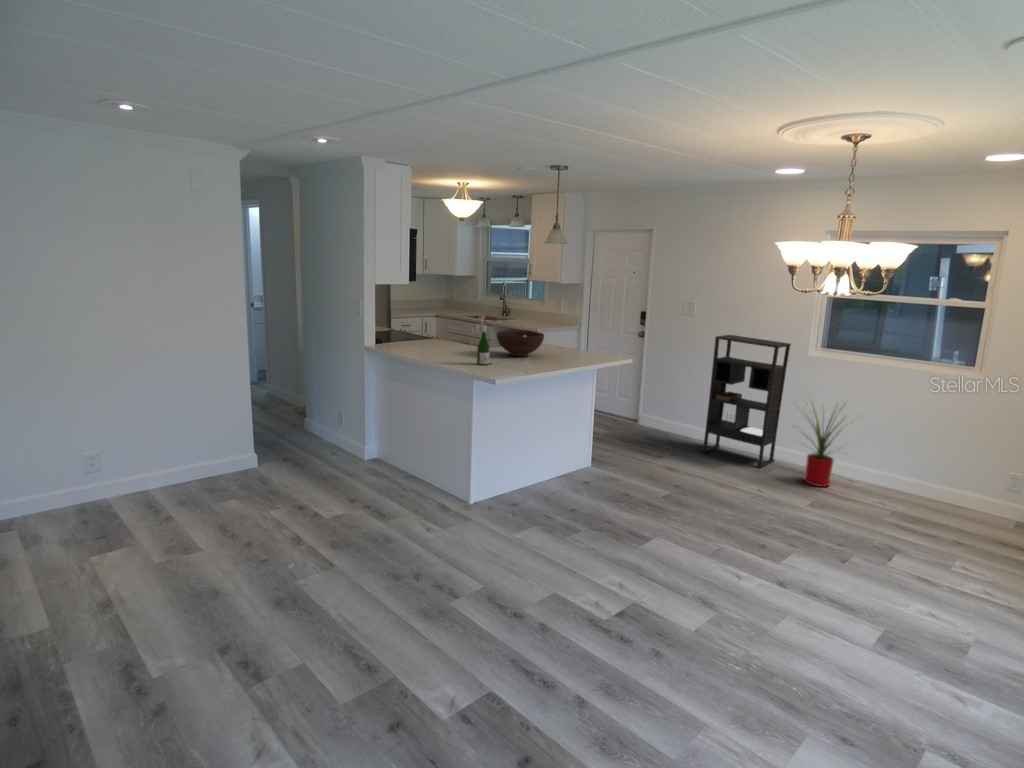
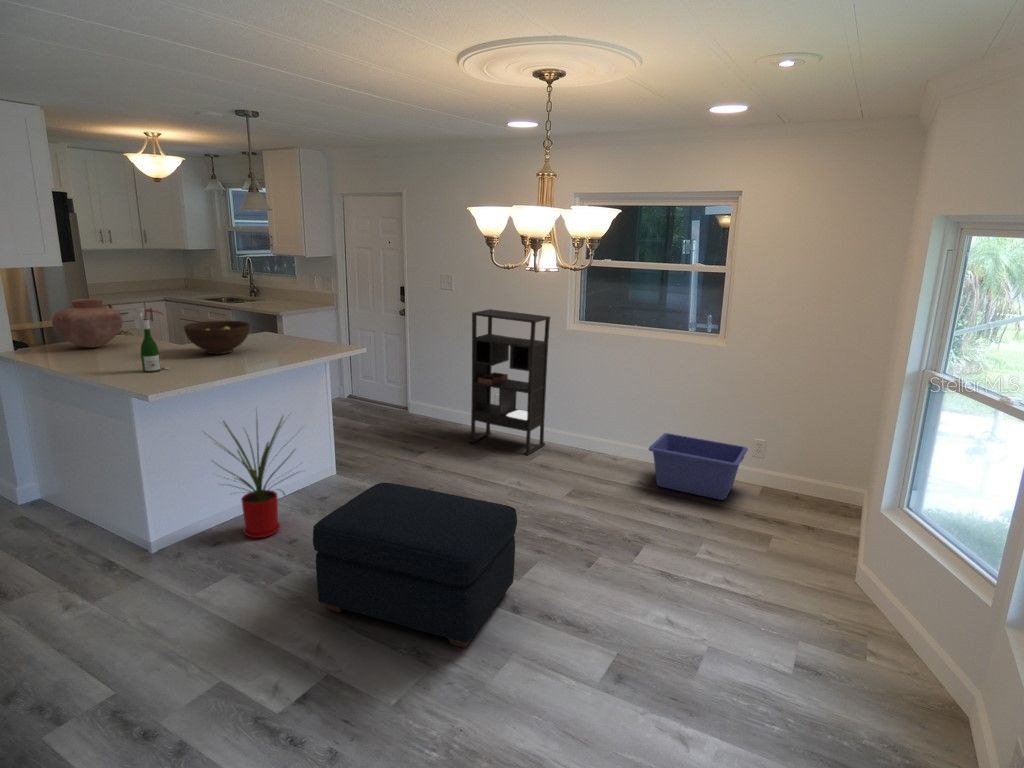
vase: none [399,309,444,346] -> present [52,299,123,347]
house plant: present [804,409,840,487] -> present [217,417,297,538]
storage bin: none [891,459,999,526] -> present [649,433,748,500]
ottoman: none [616,467,787,604] -> present [313,483,517,648]

